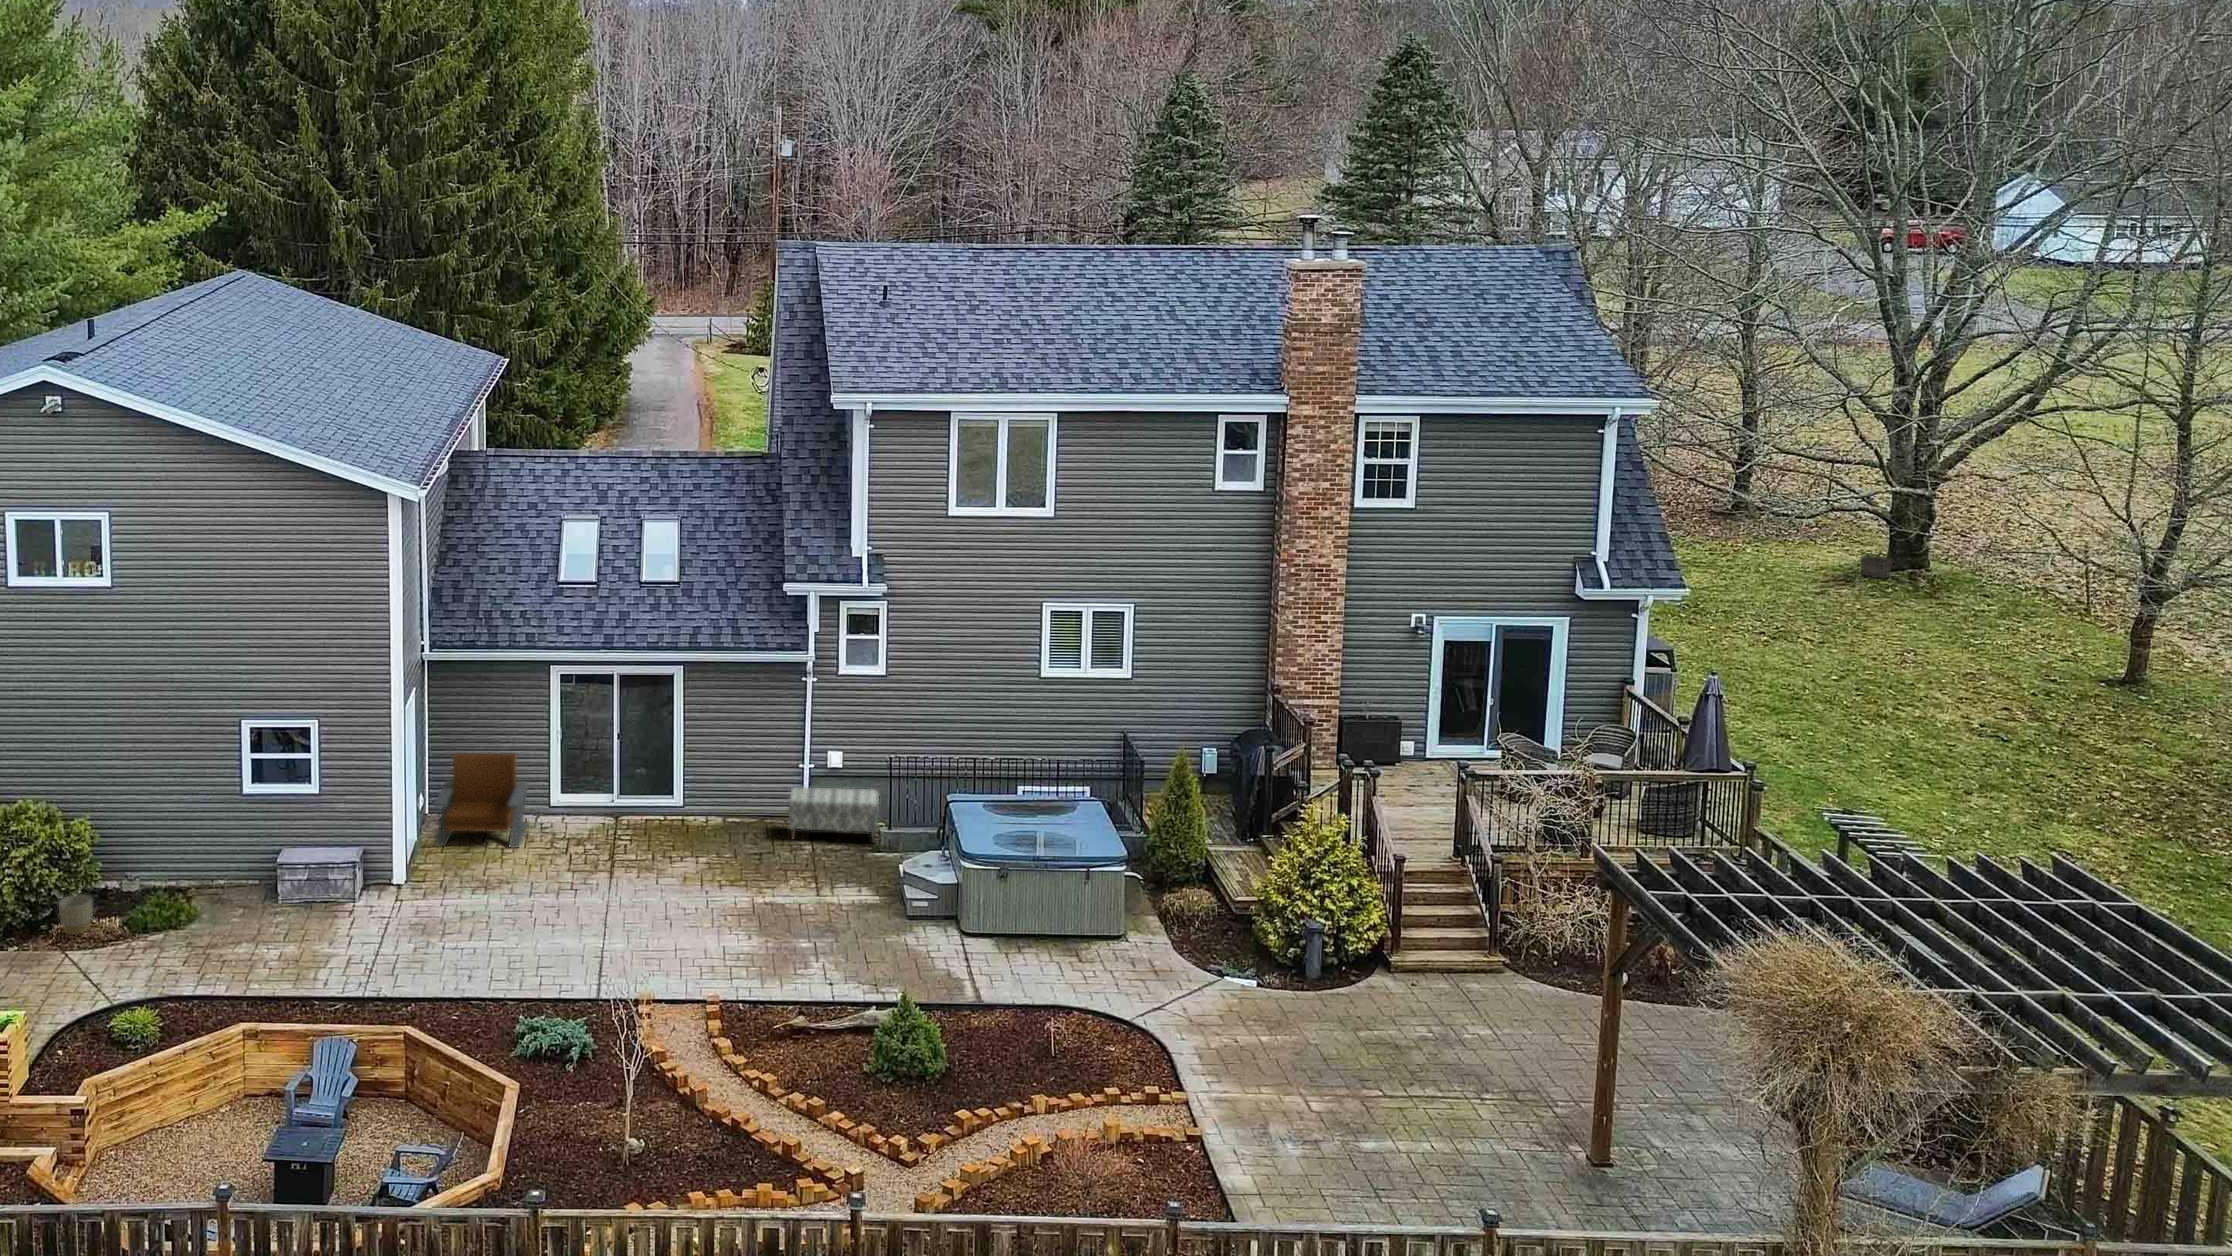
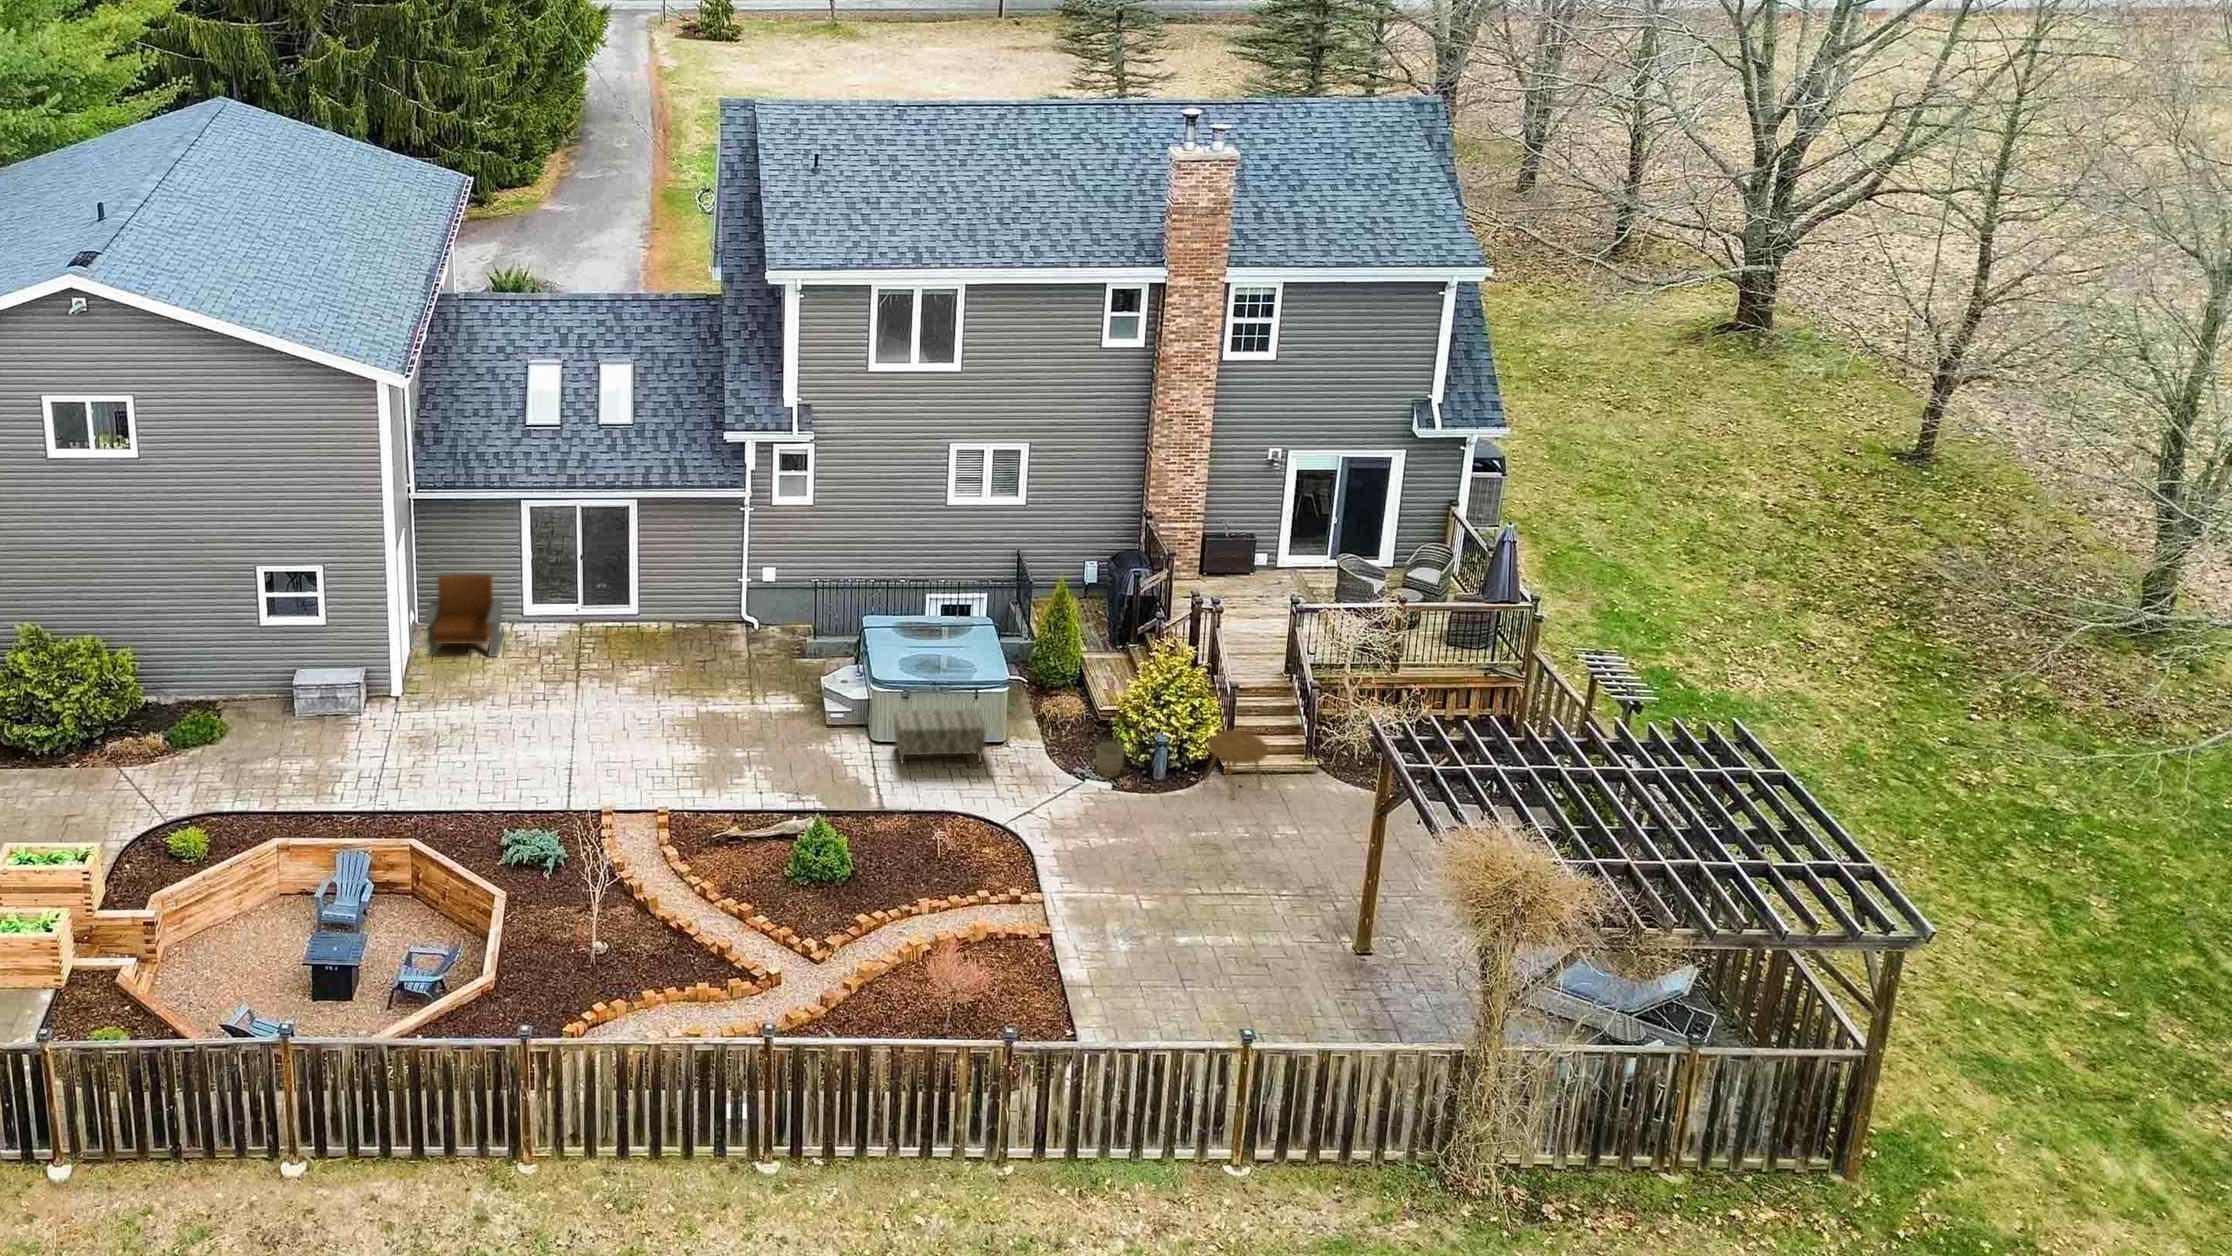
wooden bucket: present [1860,555,1893,578] -> none [1705,328,1736,351]
bench: present [789,787,879,842] -> present [894,709,986,763]
planter: present [59,894,93,935] -> present [1096,742,1124,777]
side table: none [1369,916,1449,999] -> present [1204,730,1268,799]

